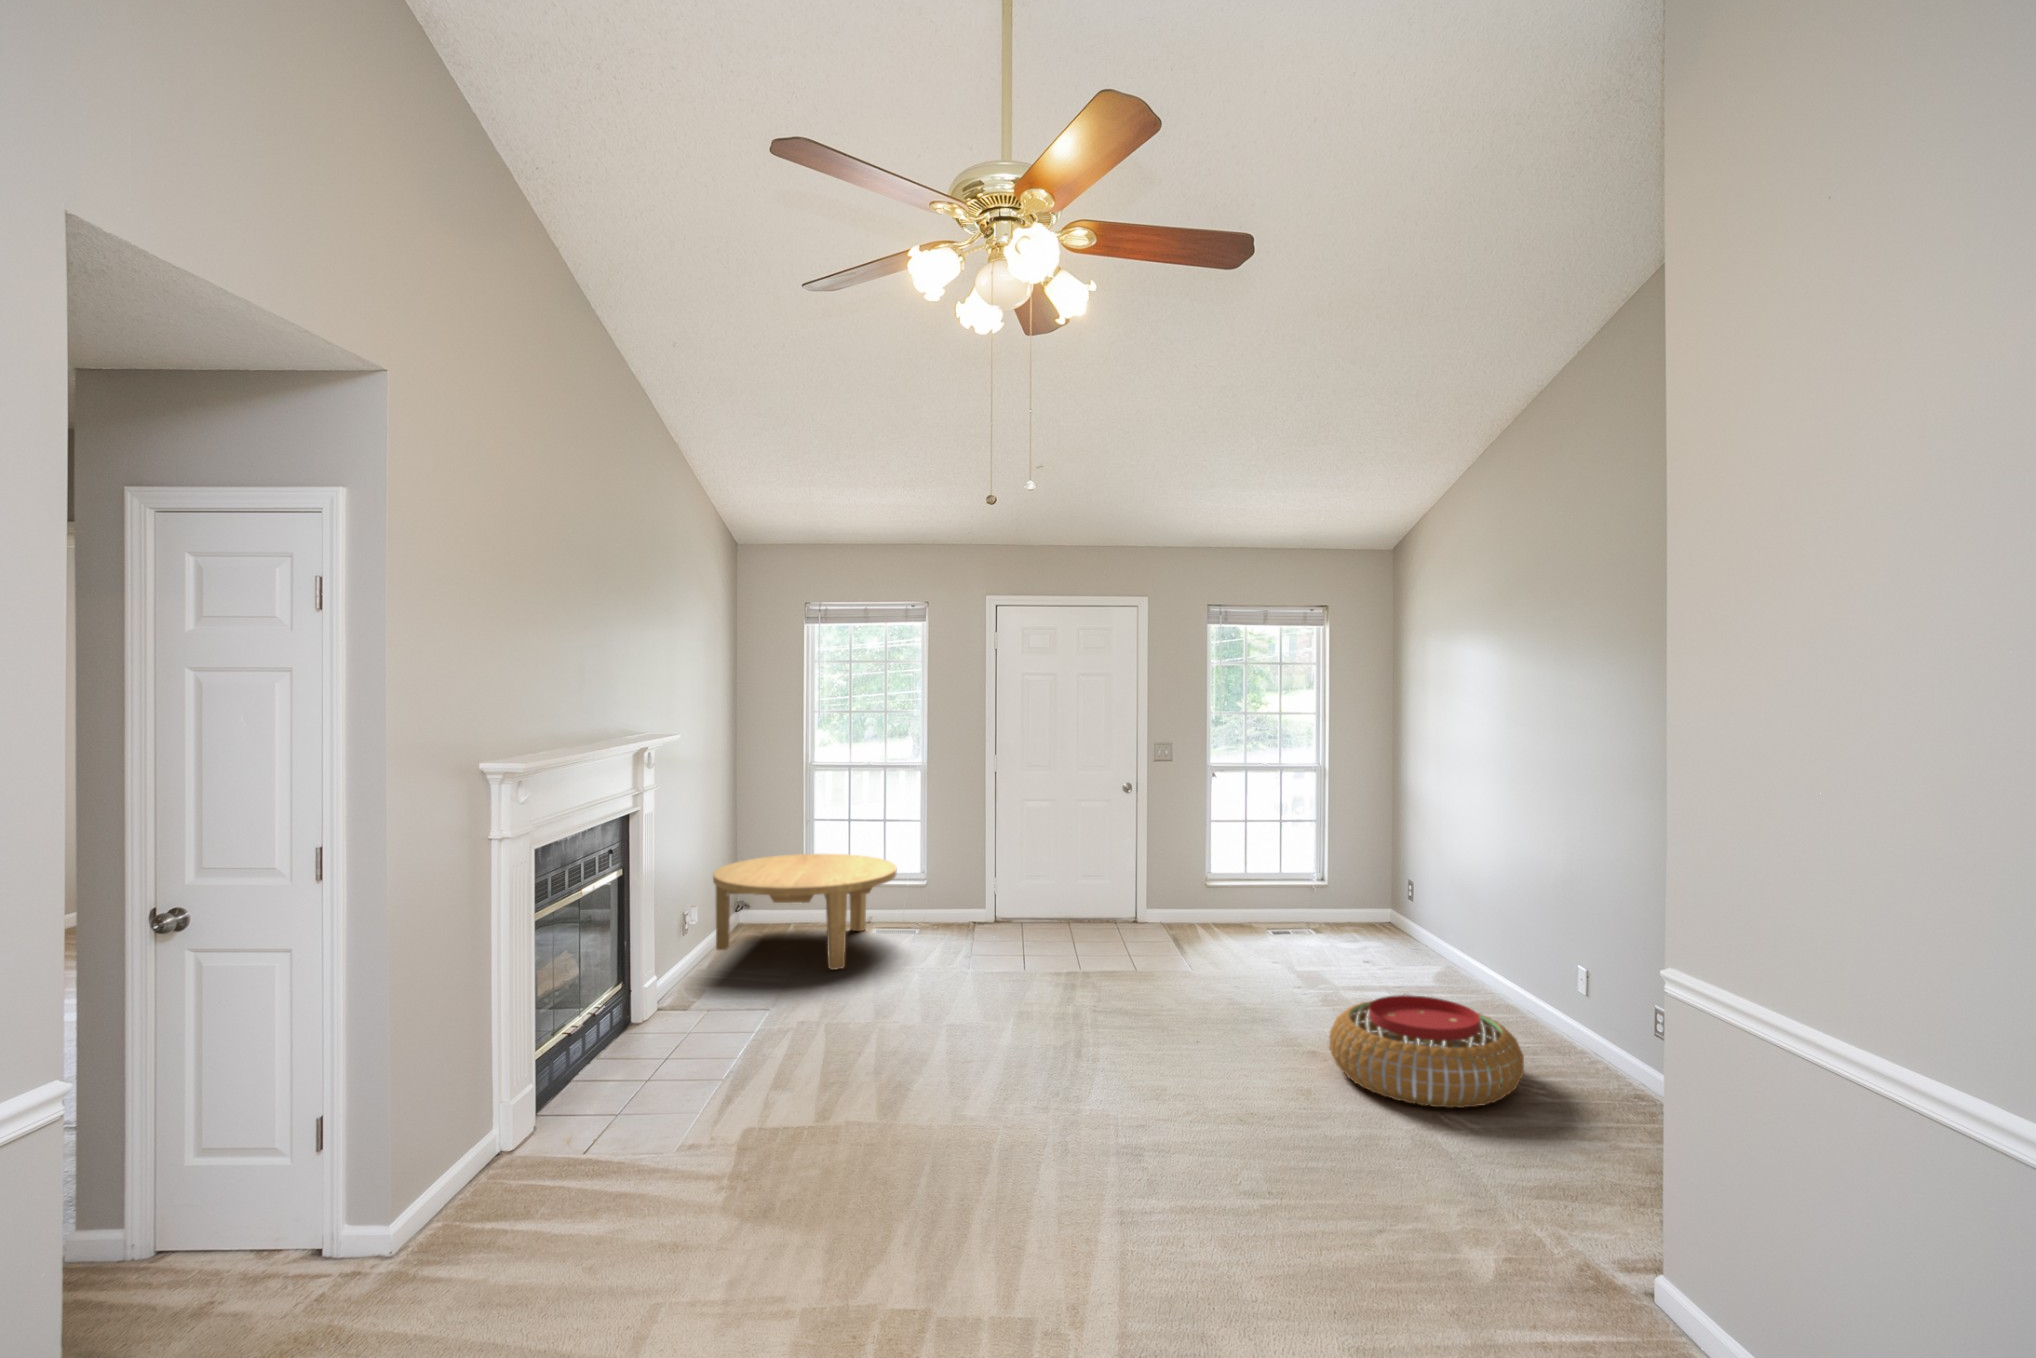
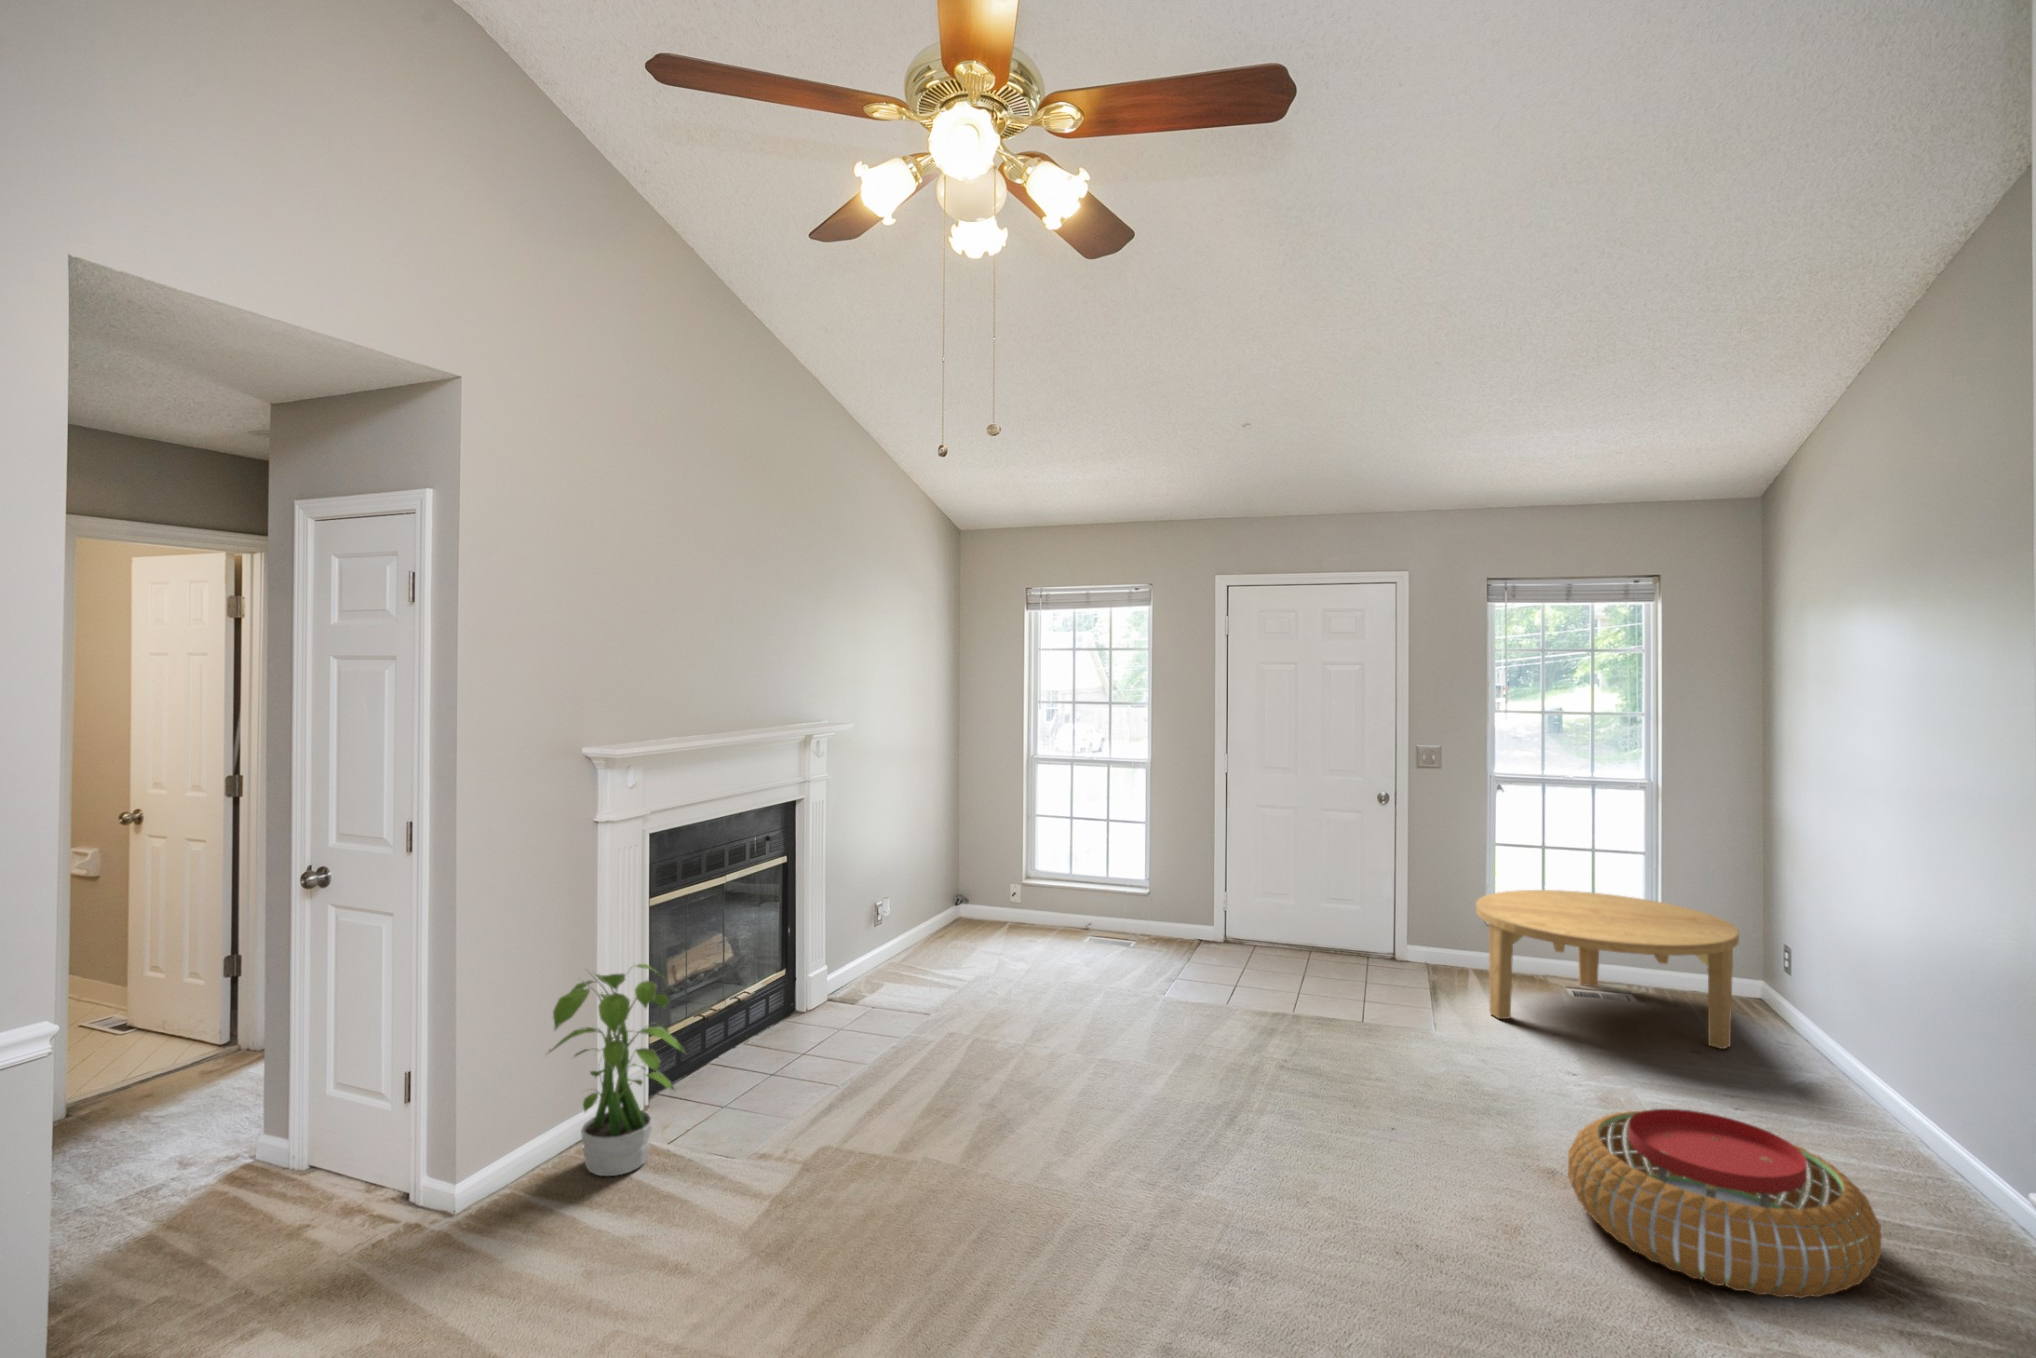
coffee table: present [713,854,897,970] -> present [1476,890,1739,1049]
potted plant: none [460,978,609,1193] -> present [548,964,685,1176]

